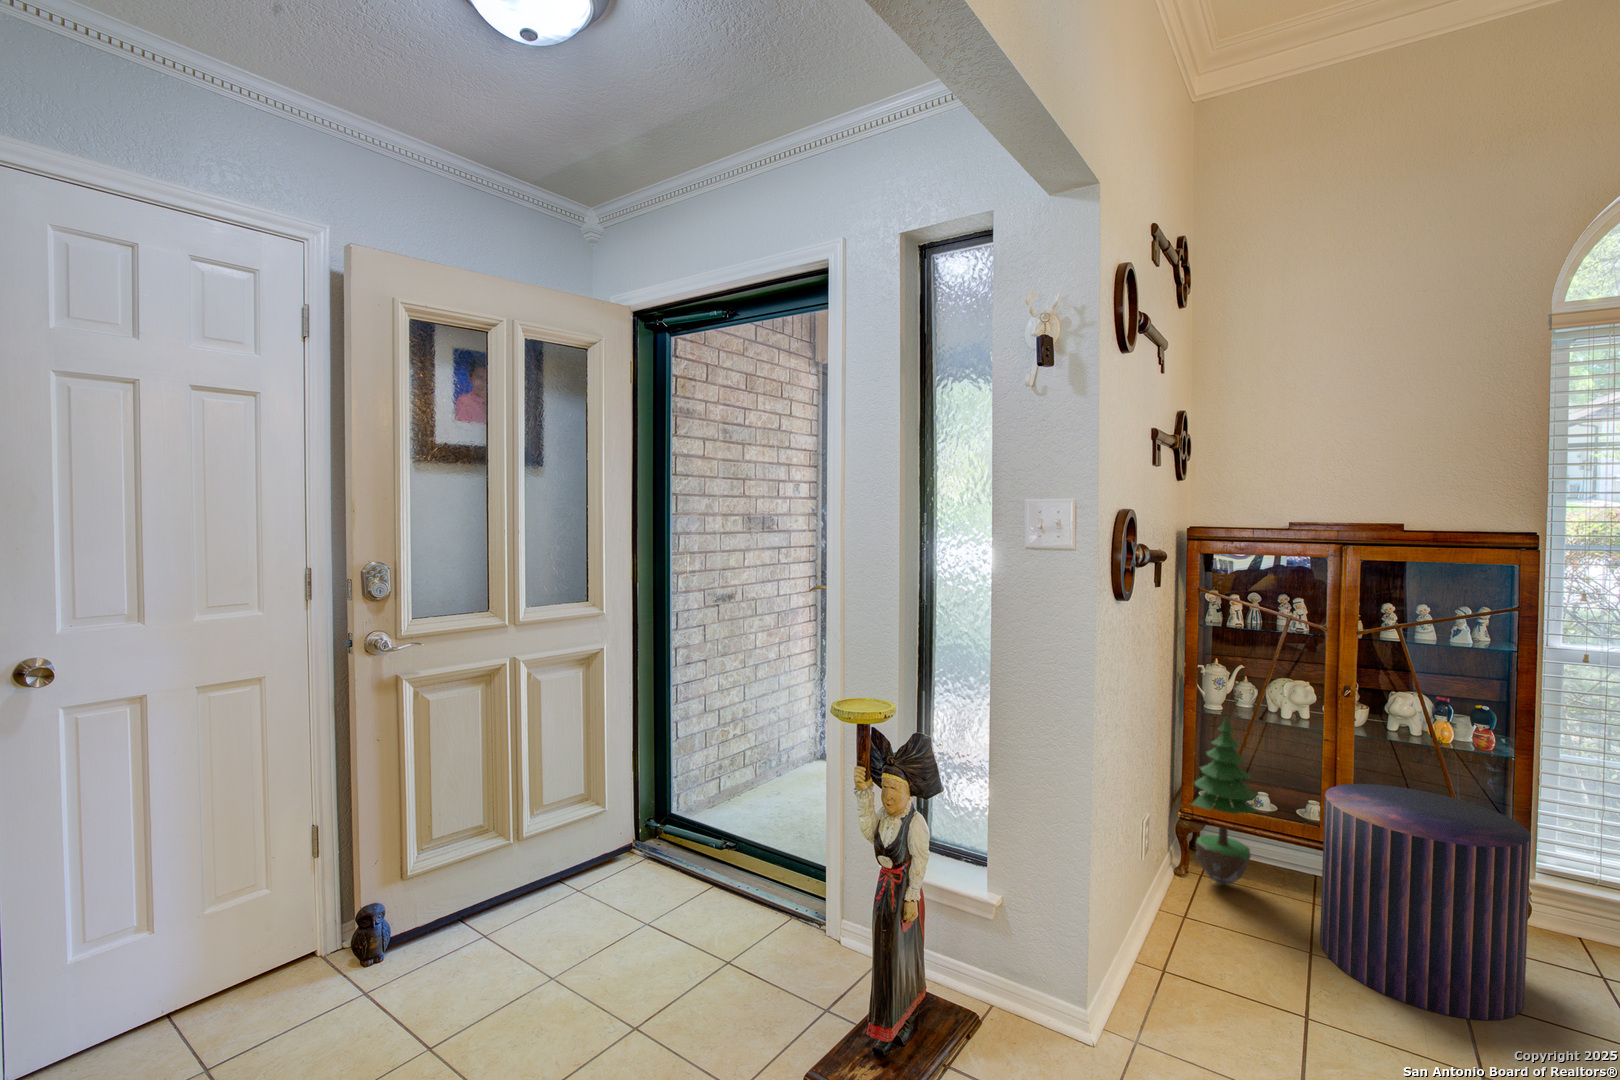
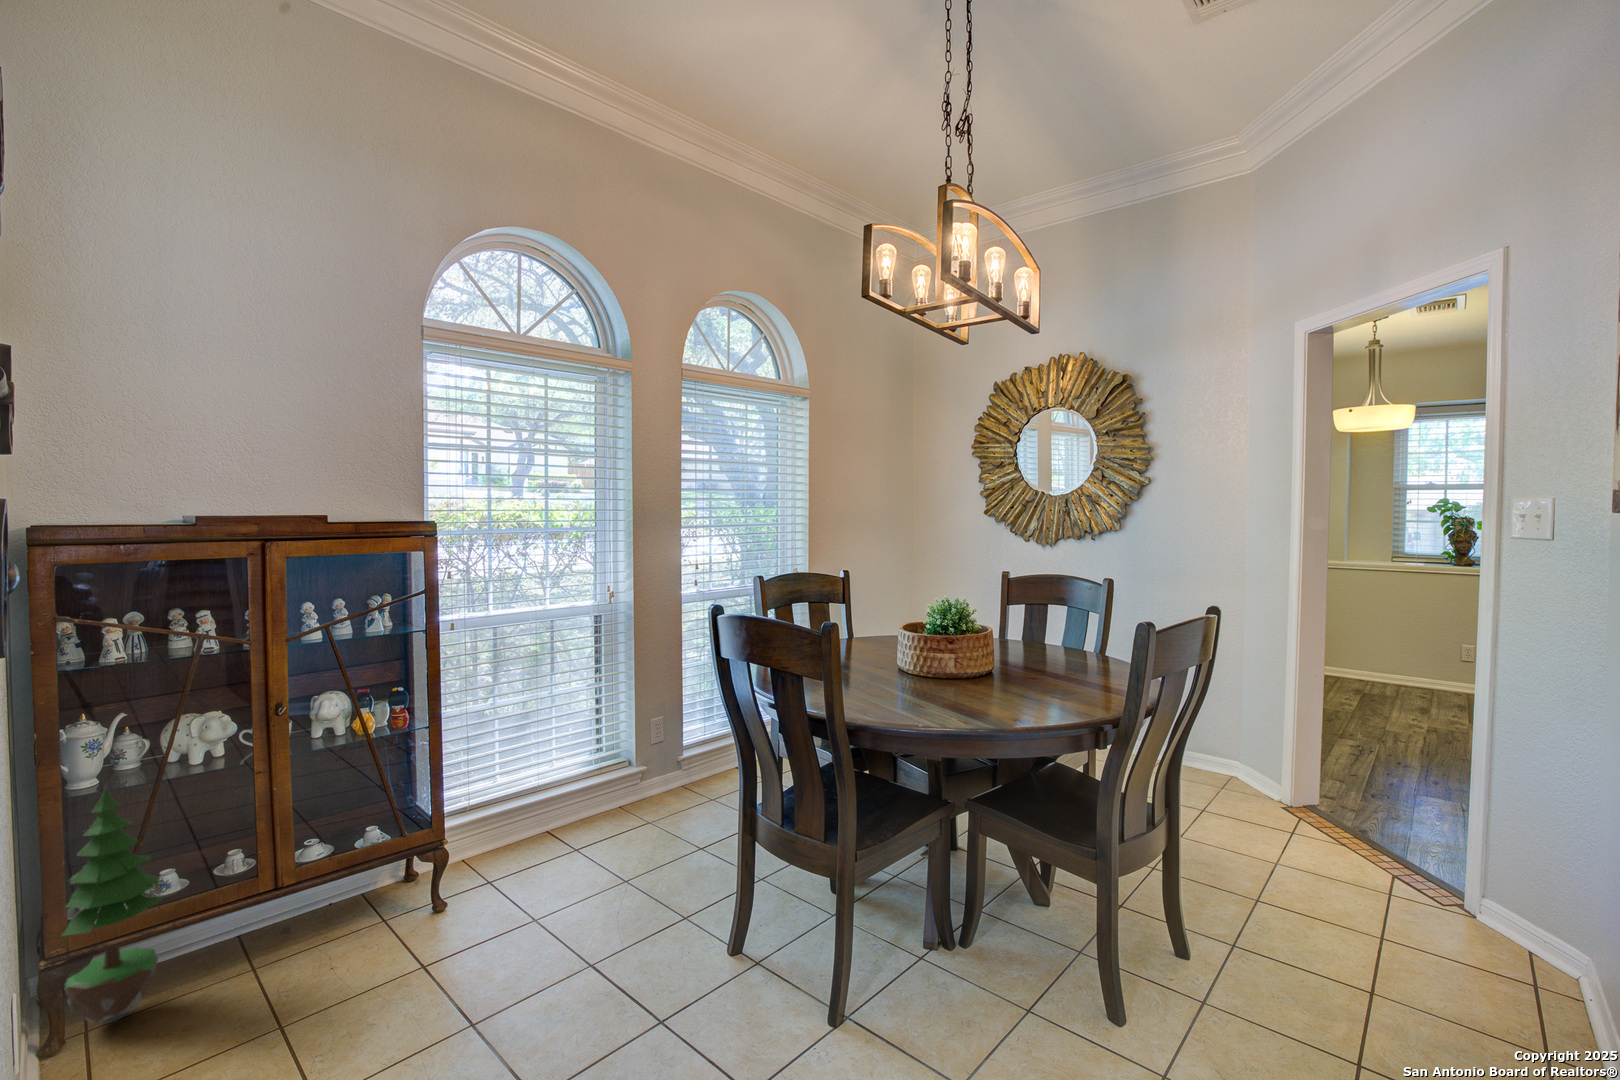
pouf: present [1320,784,1531,1020] -> none [260,784,456,1031]

